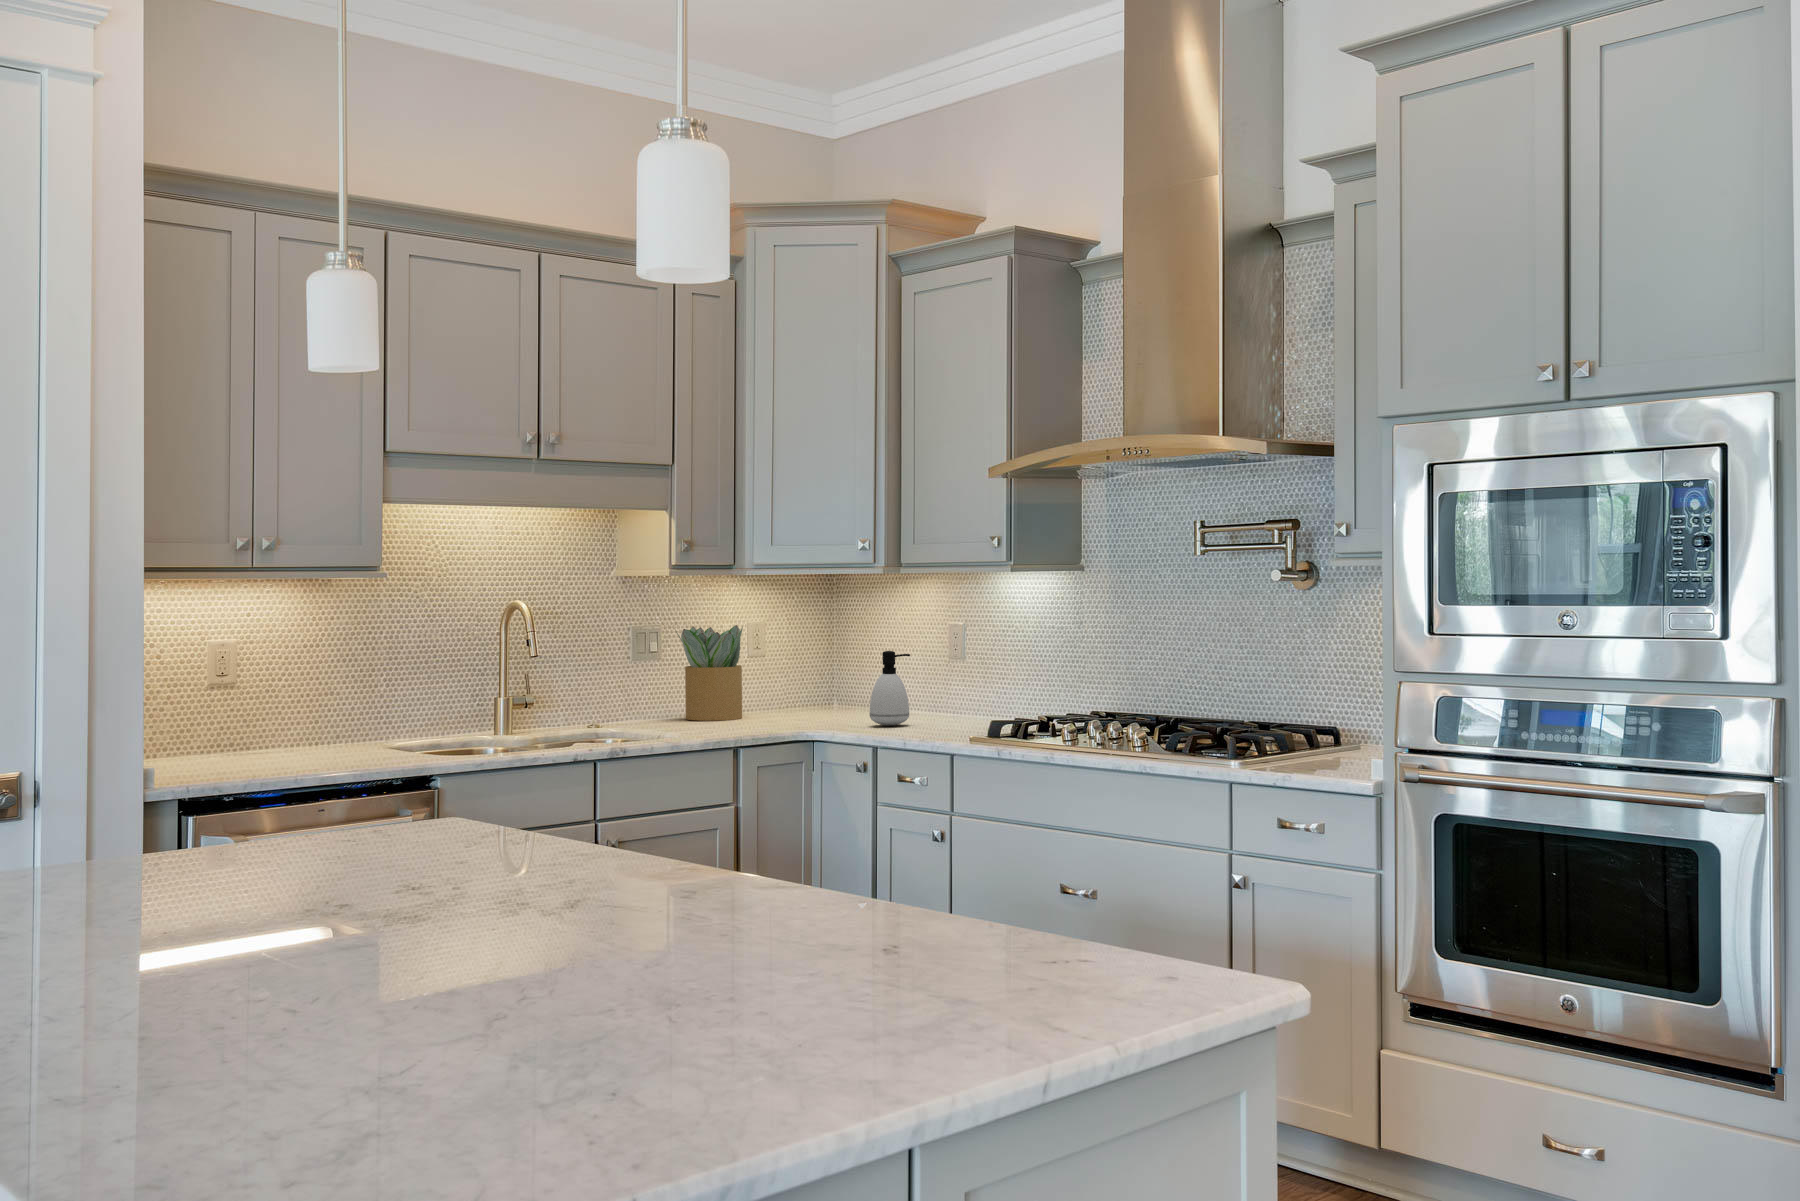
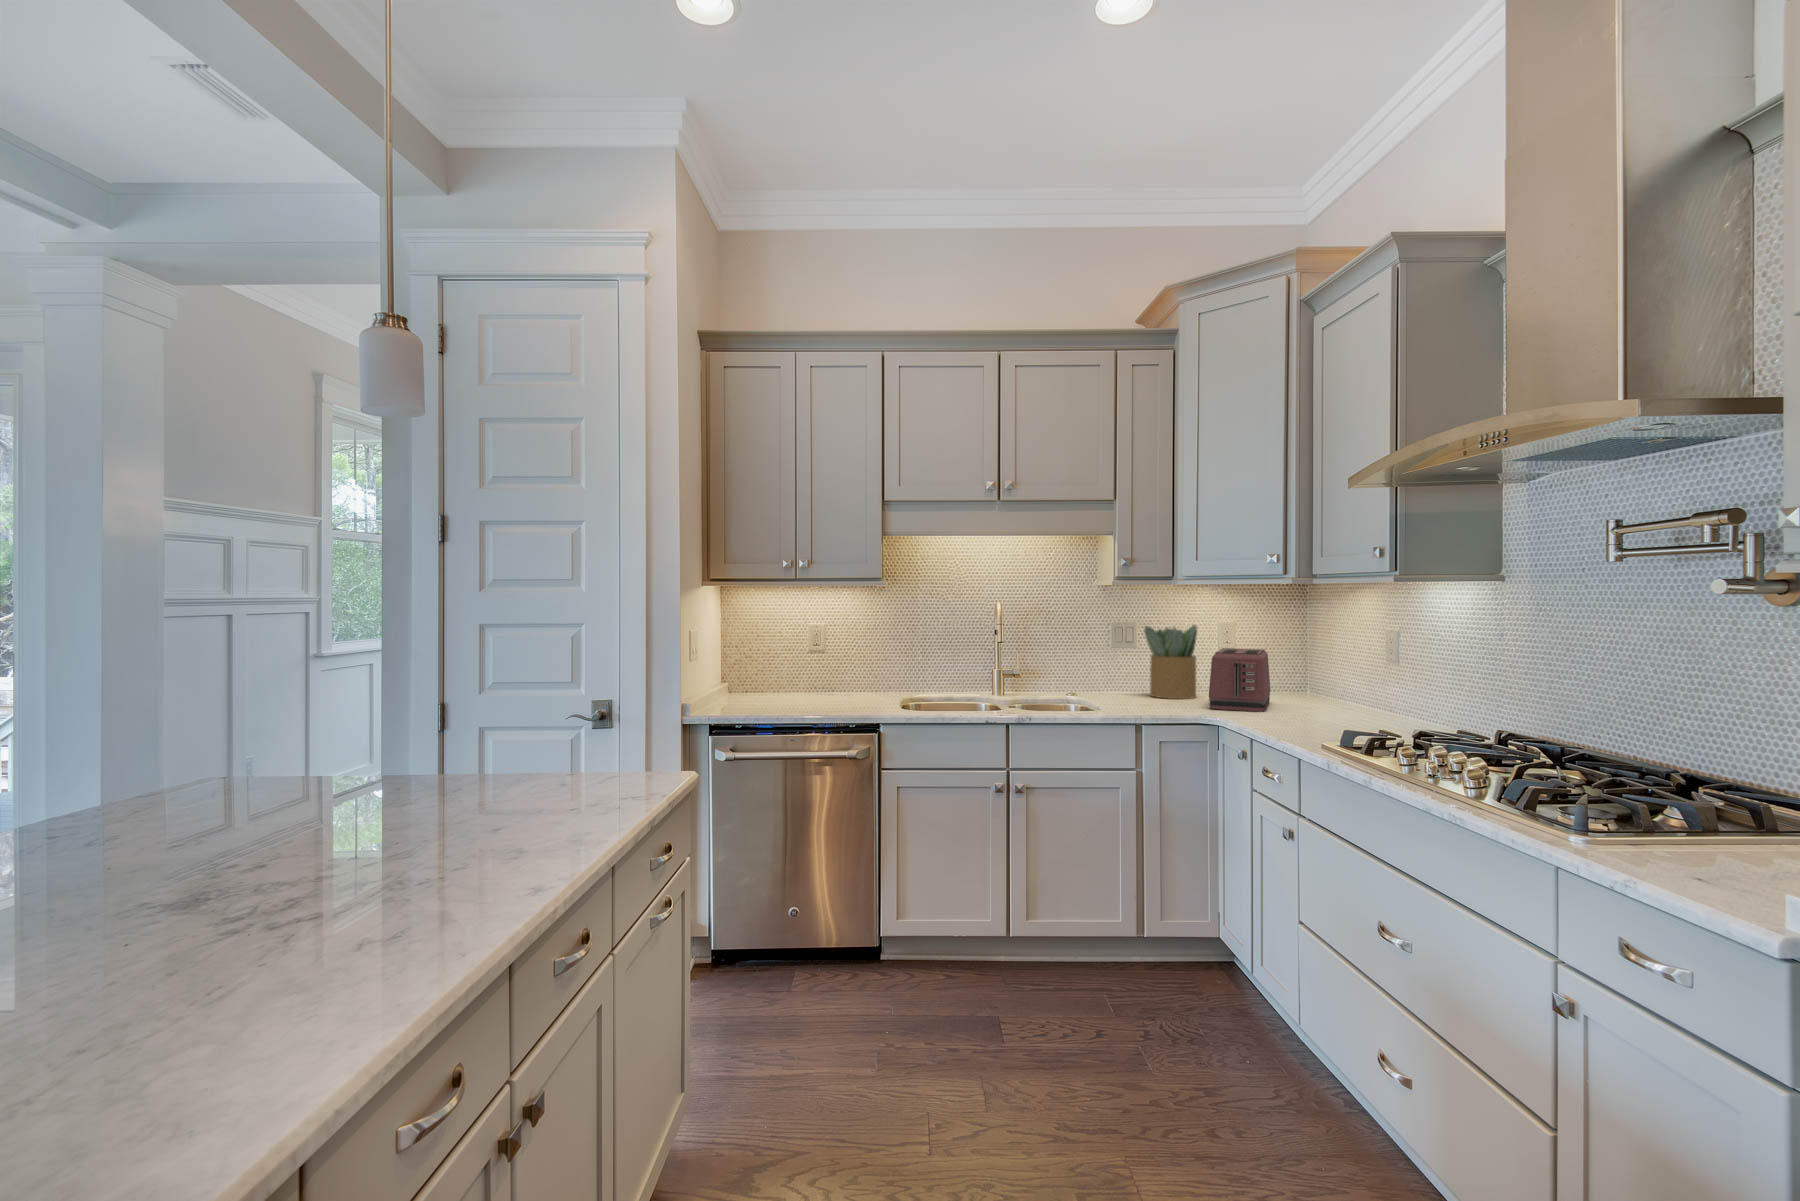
soap dispenser: present [869,651,910,726] -> none [1266,653,1306,720]
toaster: none [773,652,851,724] -> present [1209,648,1270,712]

